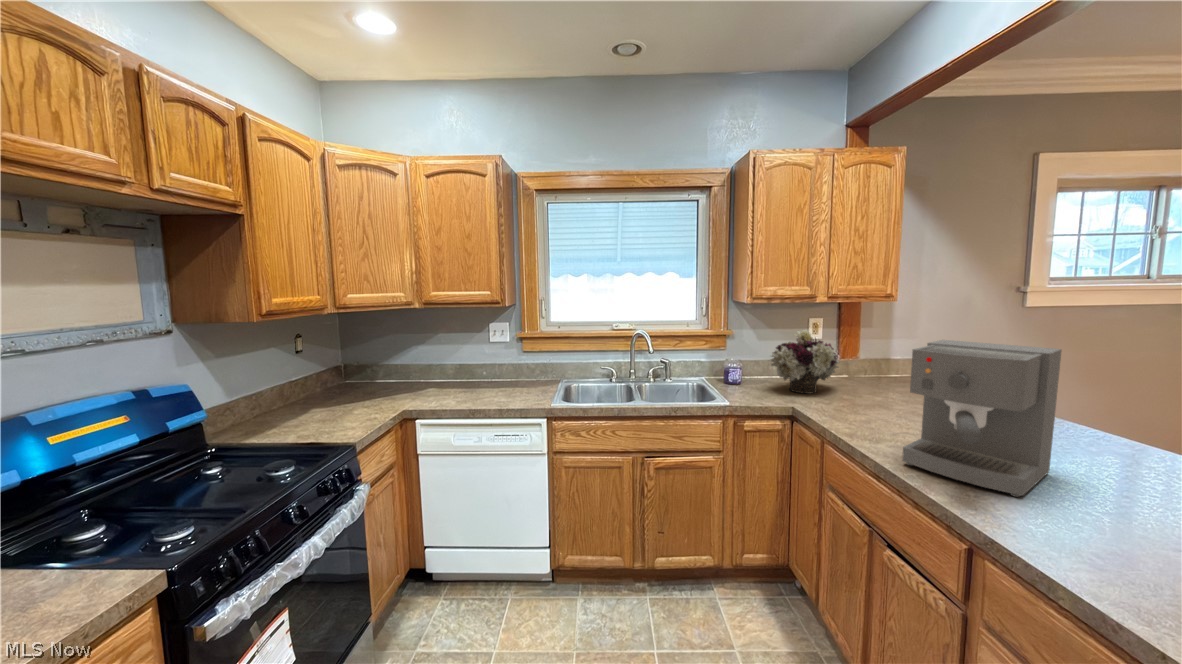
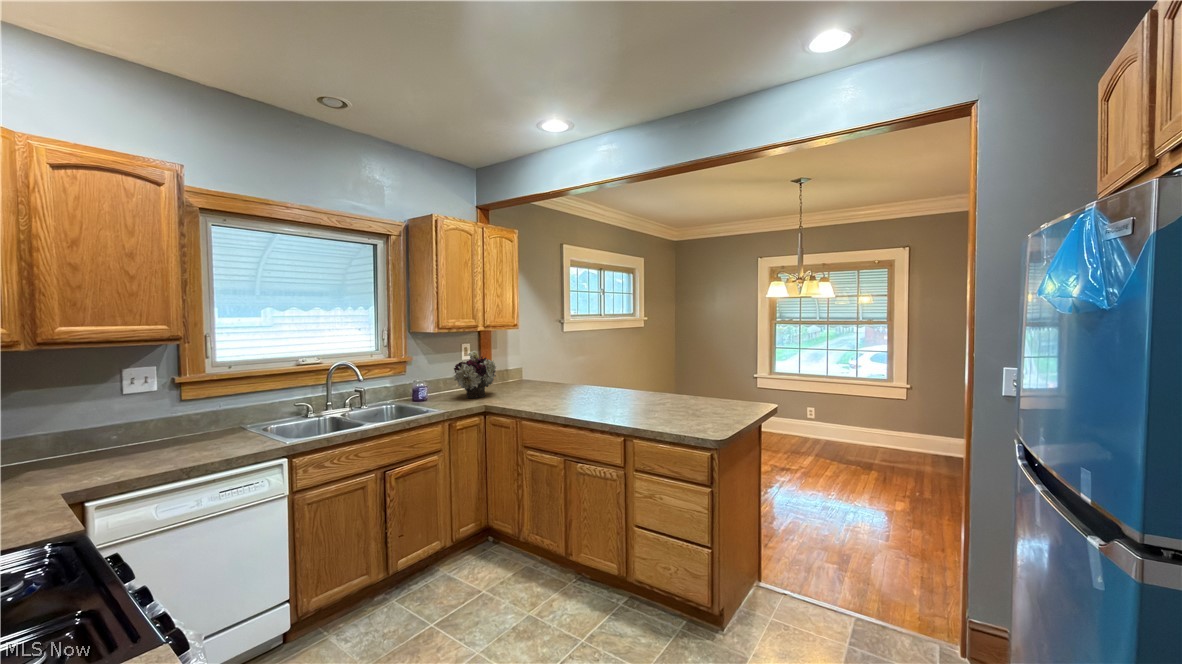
coffee maker: present [902,340,1062,497] -> none [570,344,617,411]

